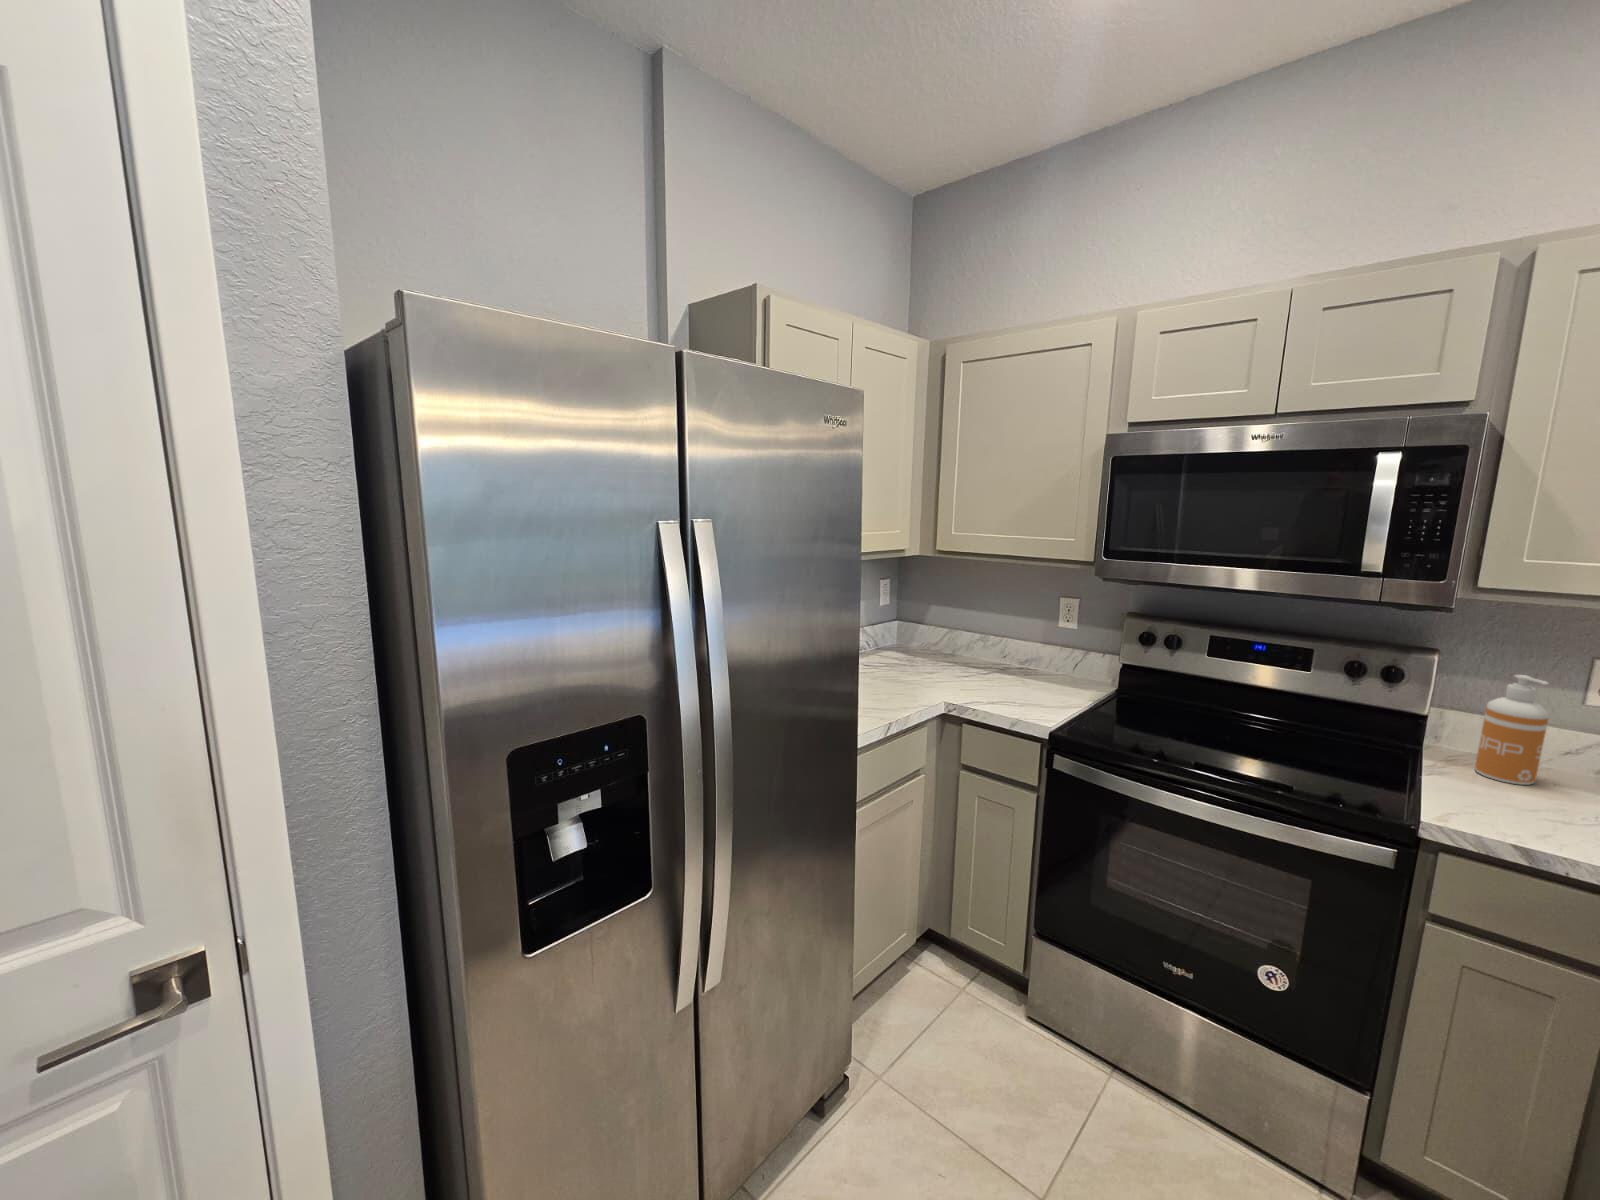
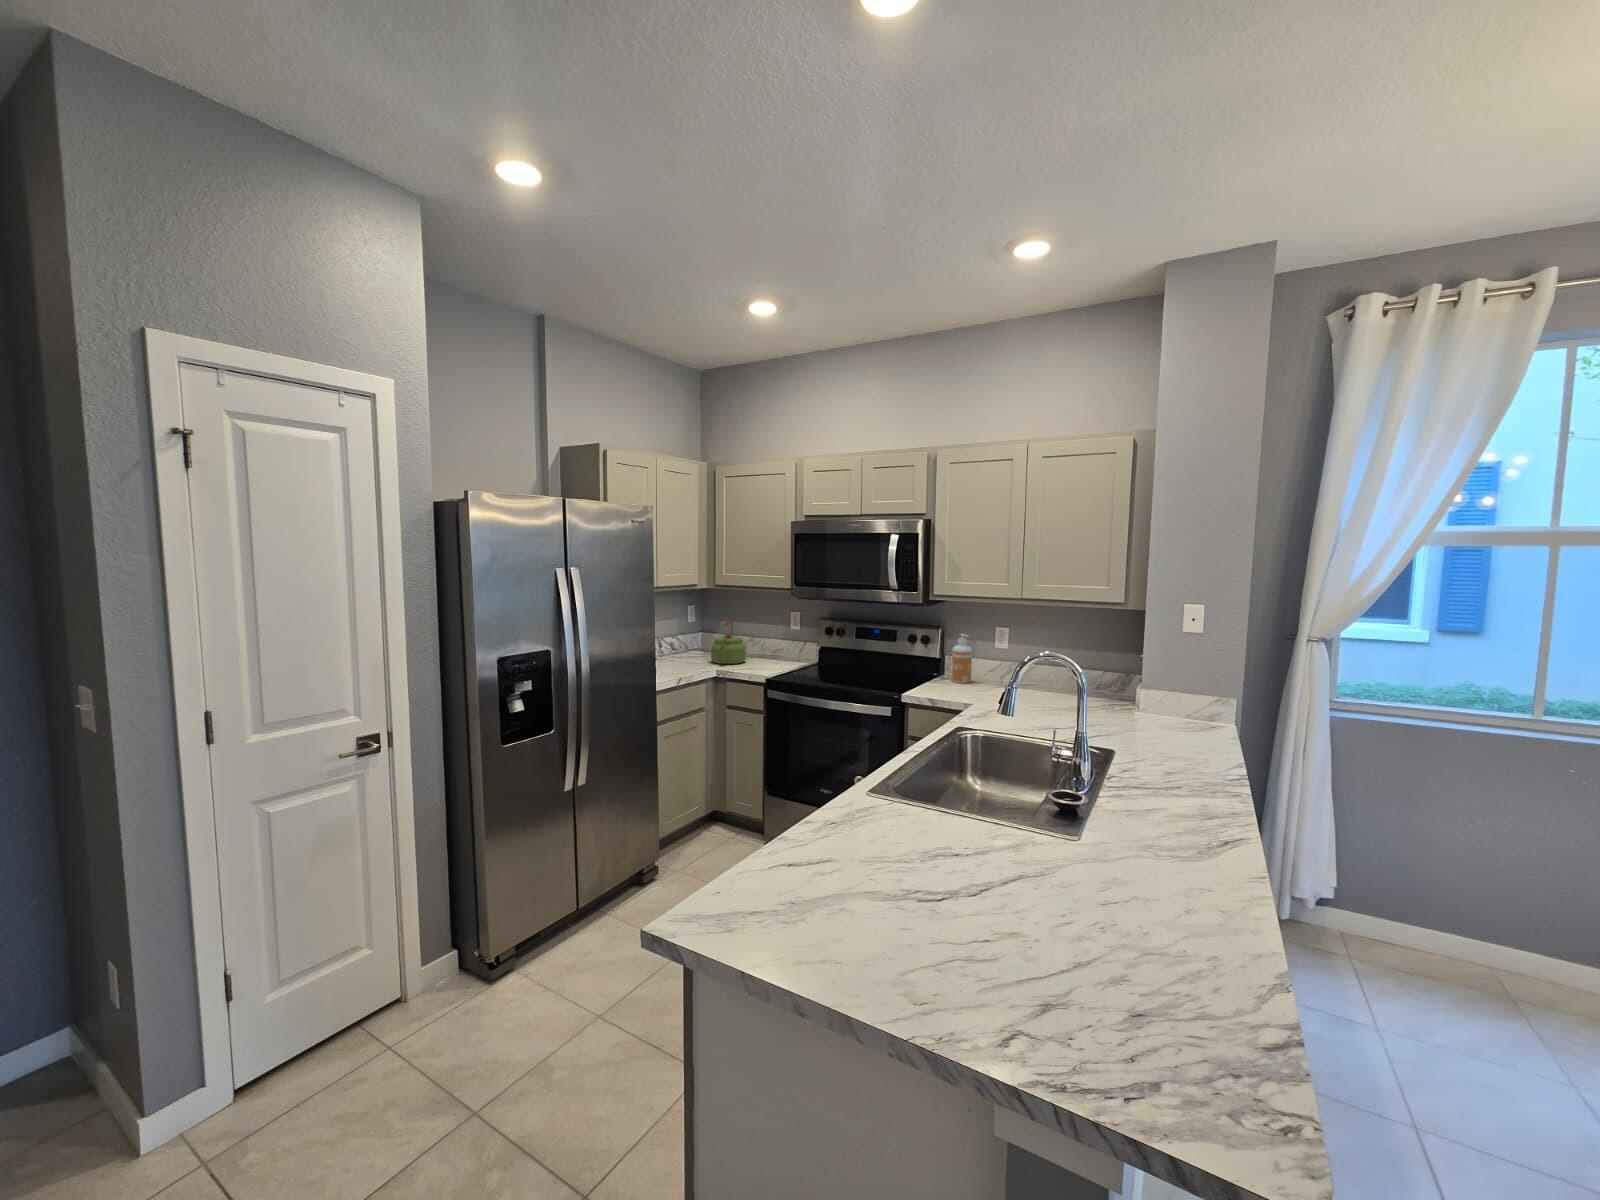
kettle: none [926,611,989,688] -> present [711,621,747,664]

